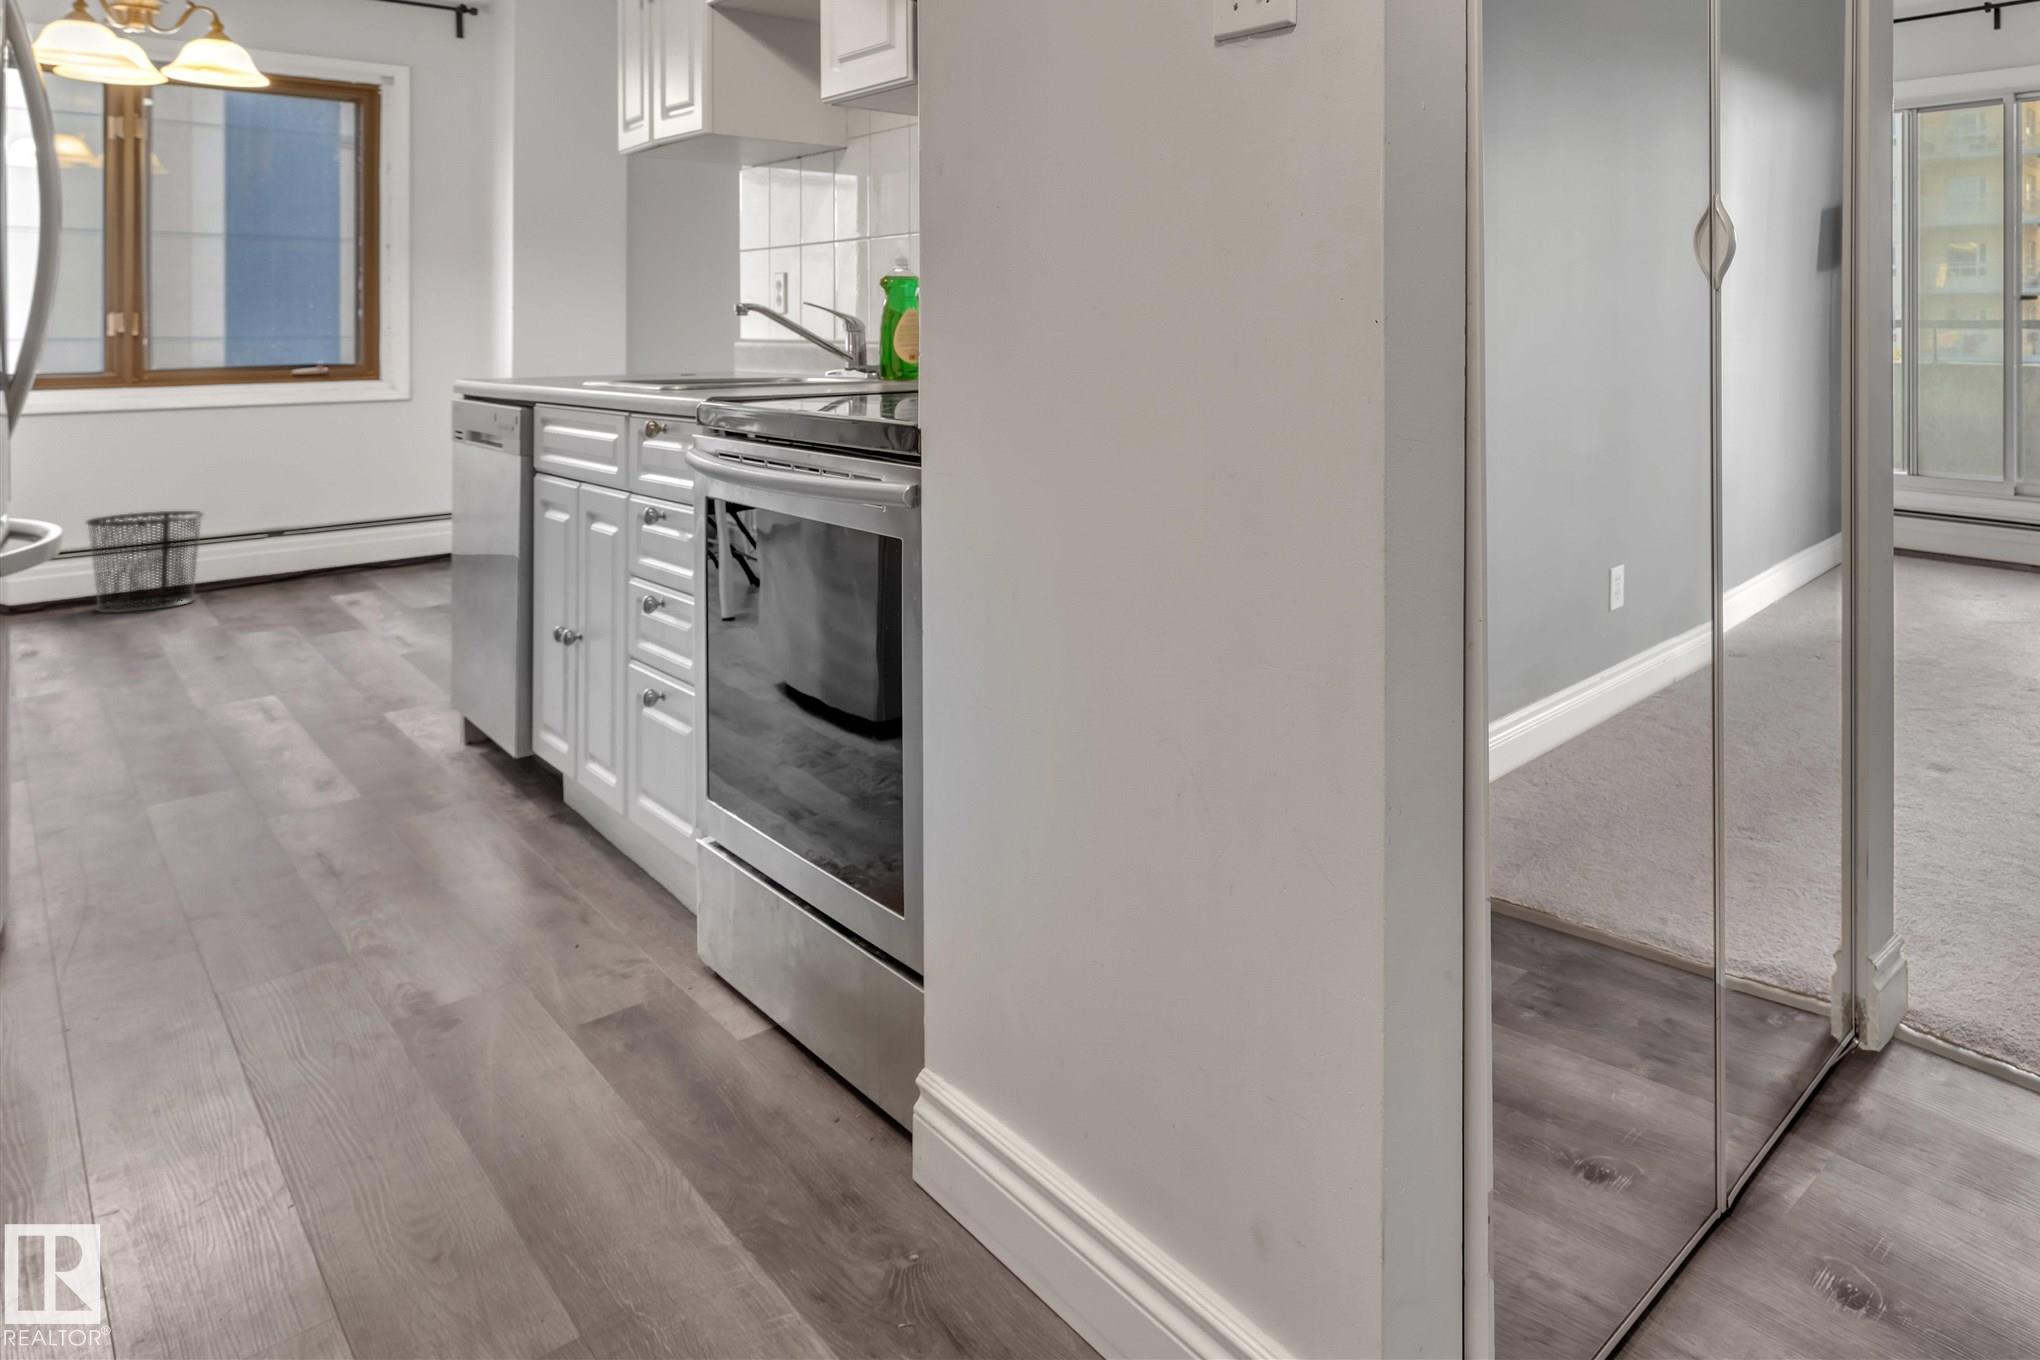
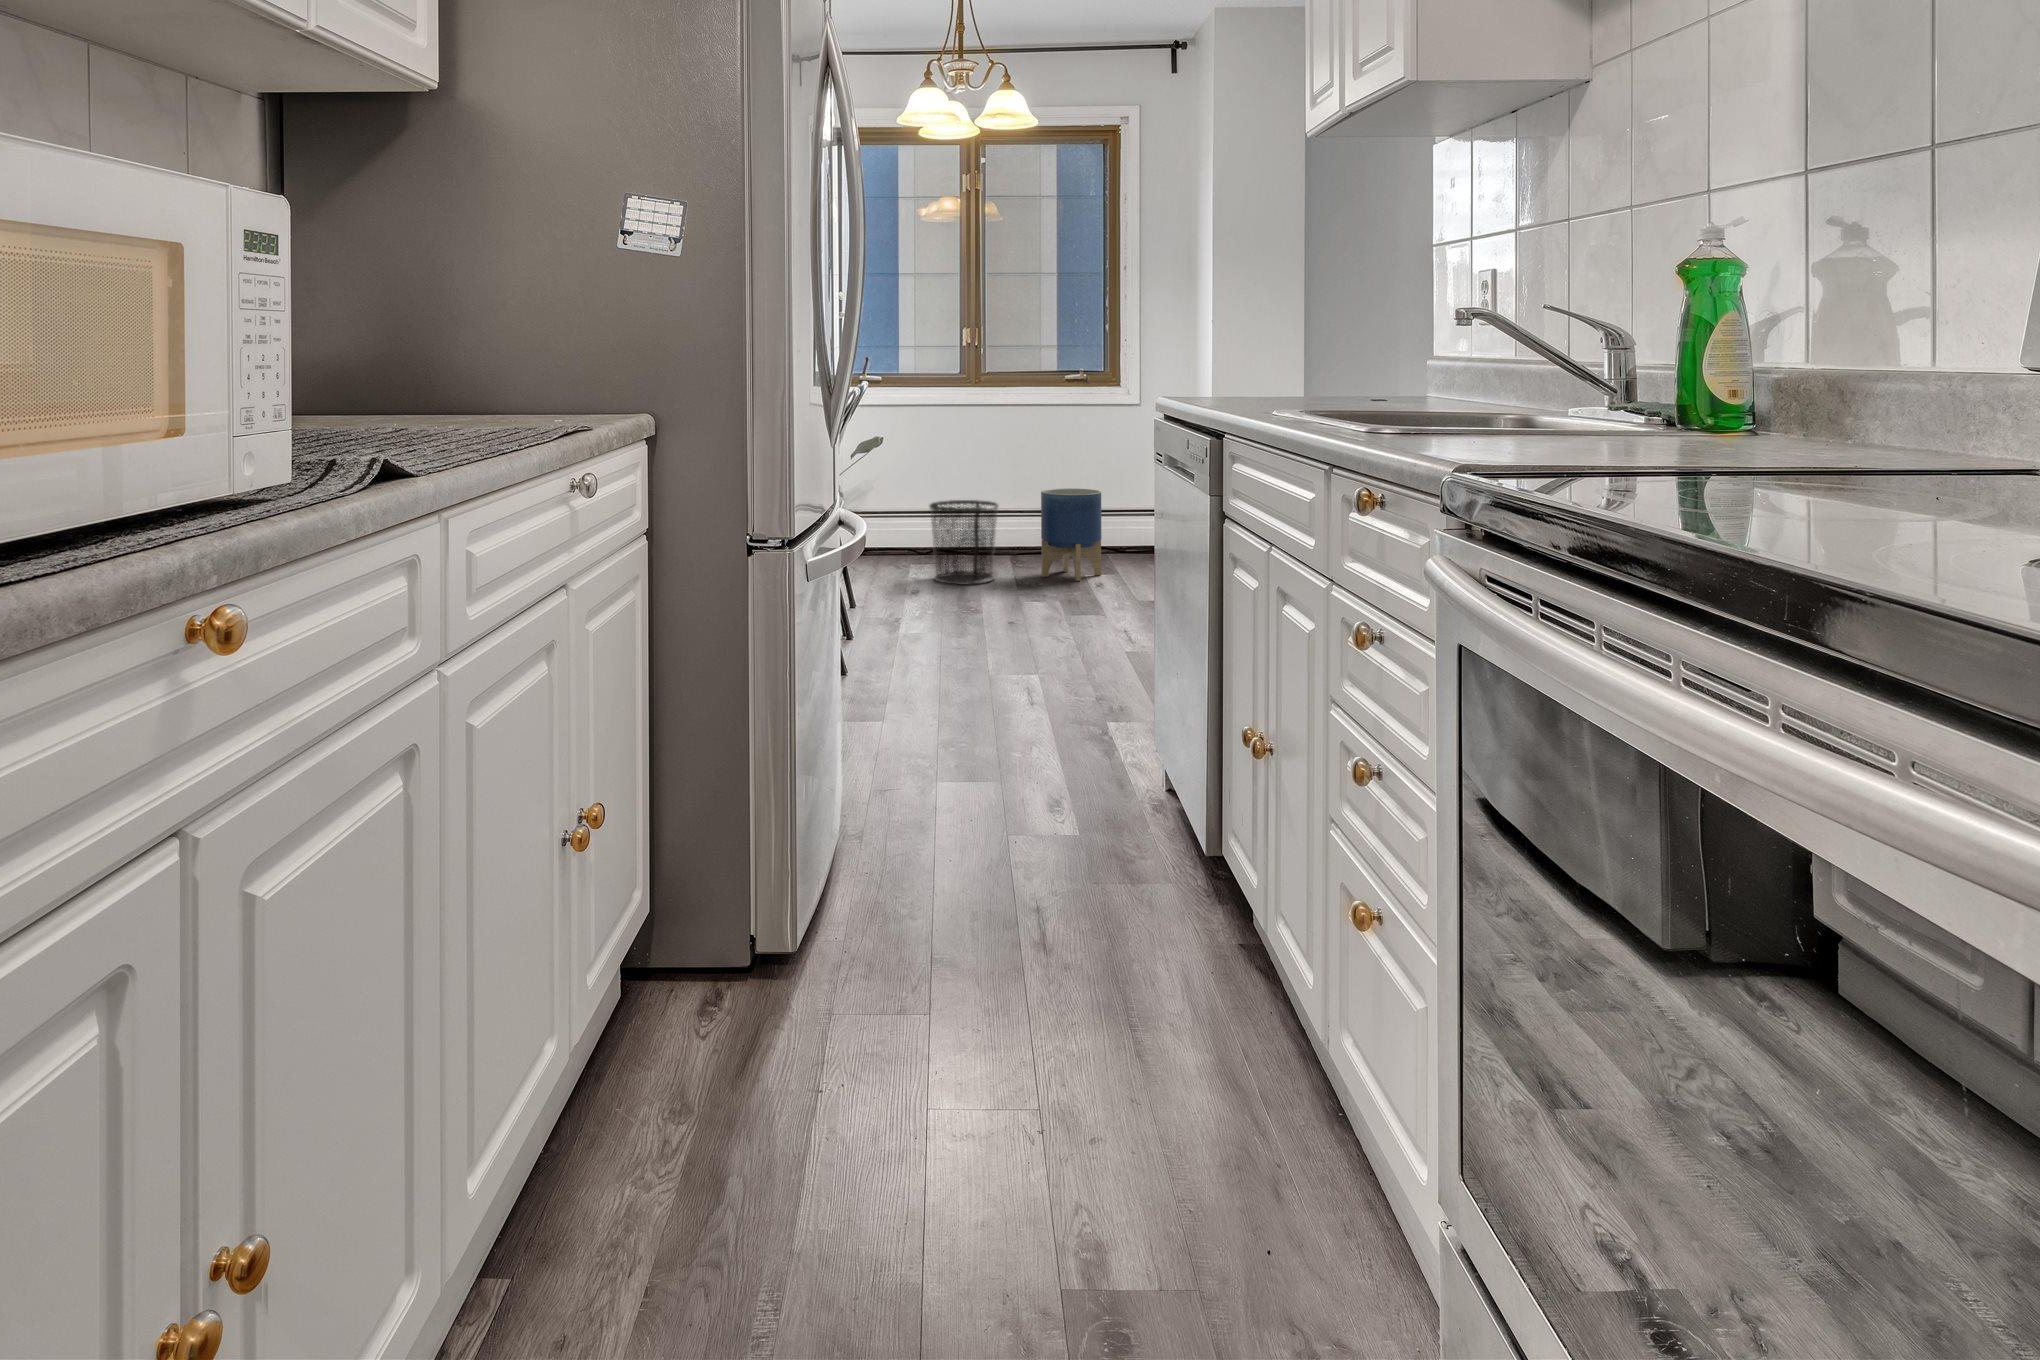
planter: none [268,487,358,590] -> present [1041,488,1102,581]

